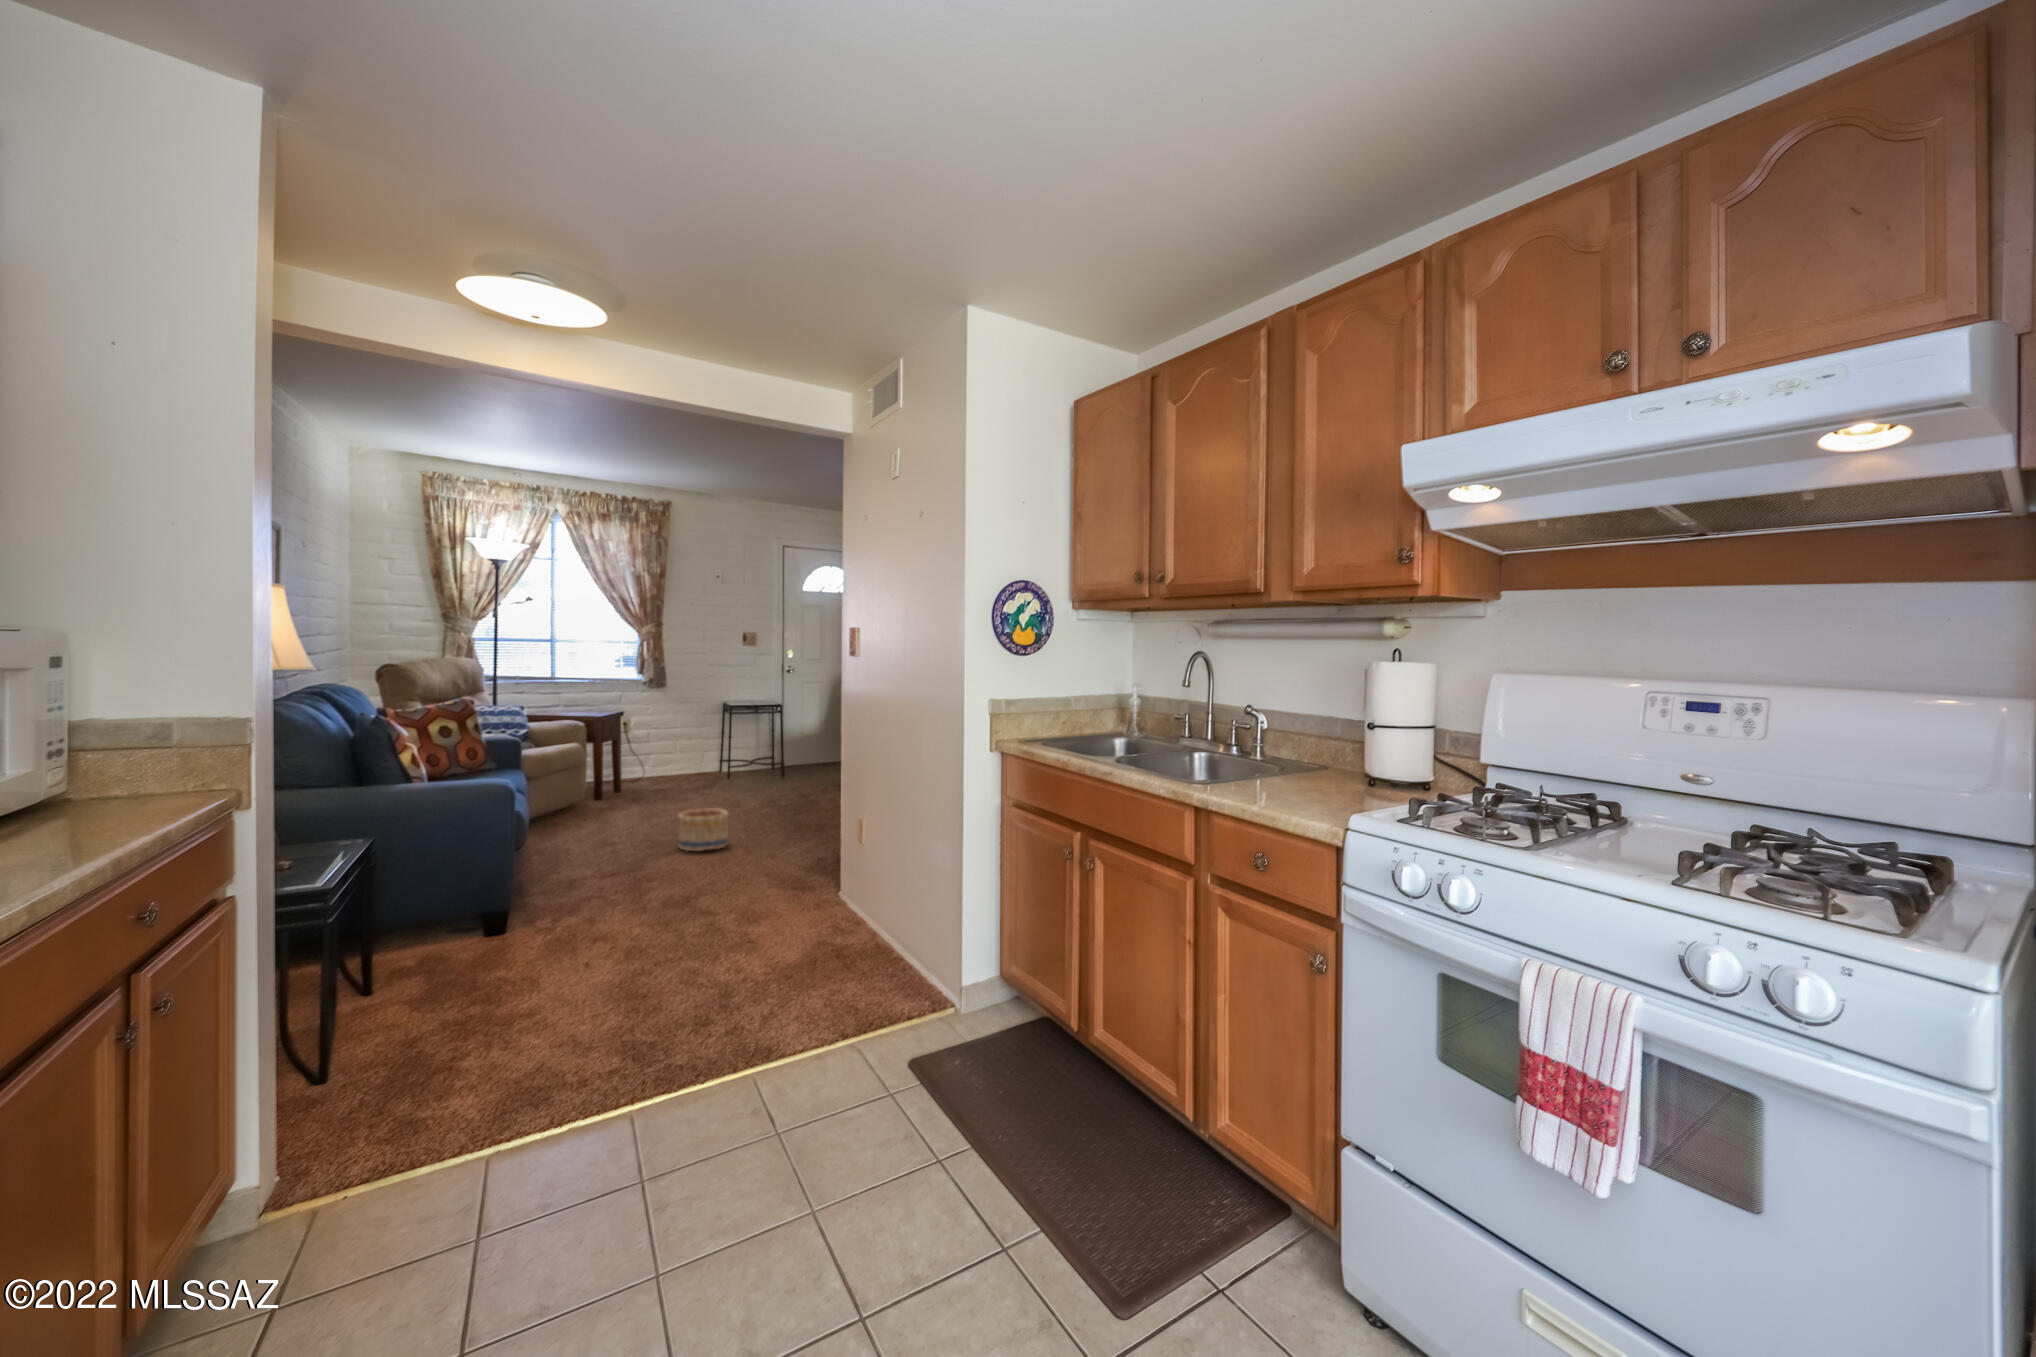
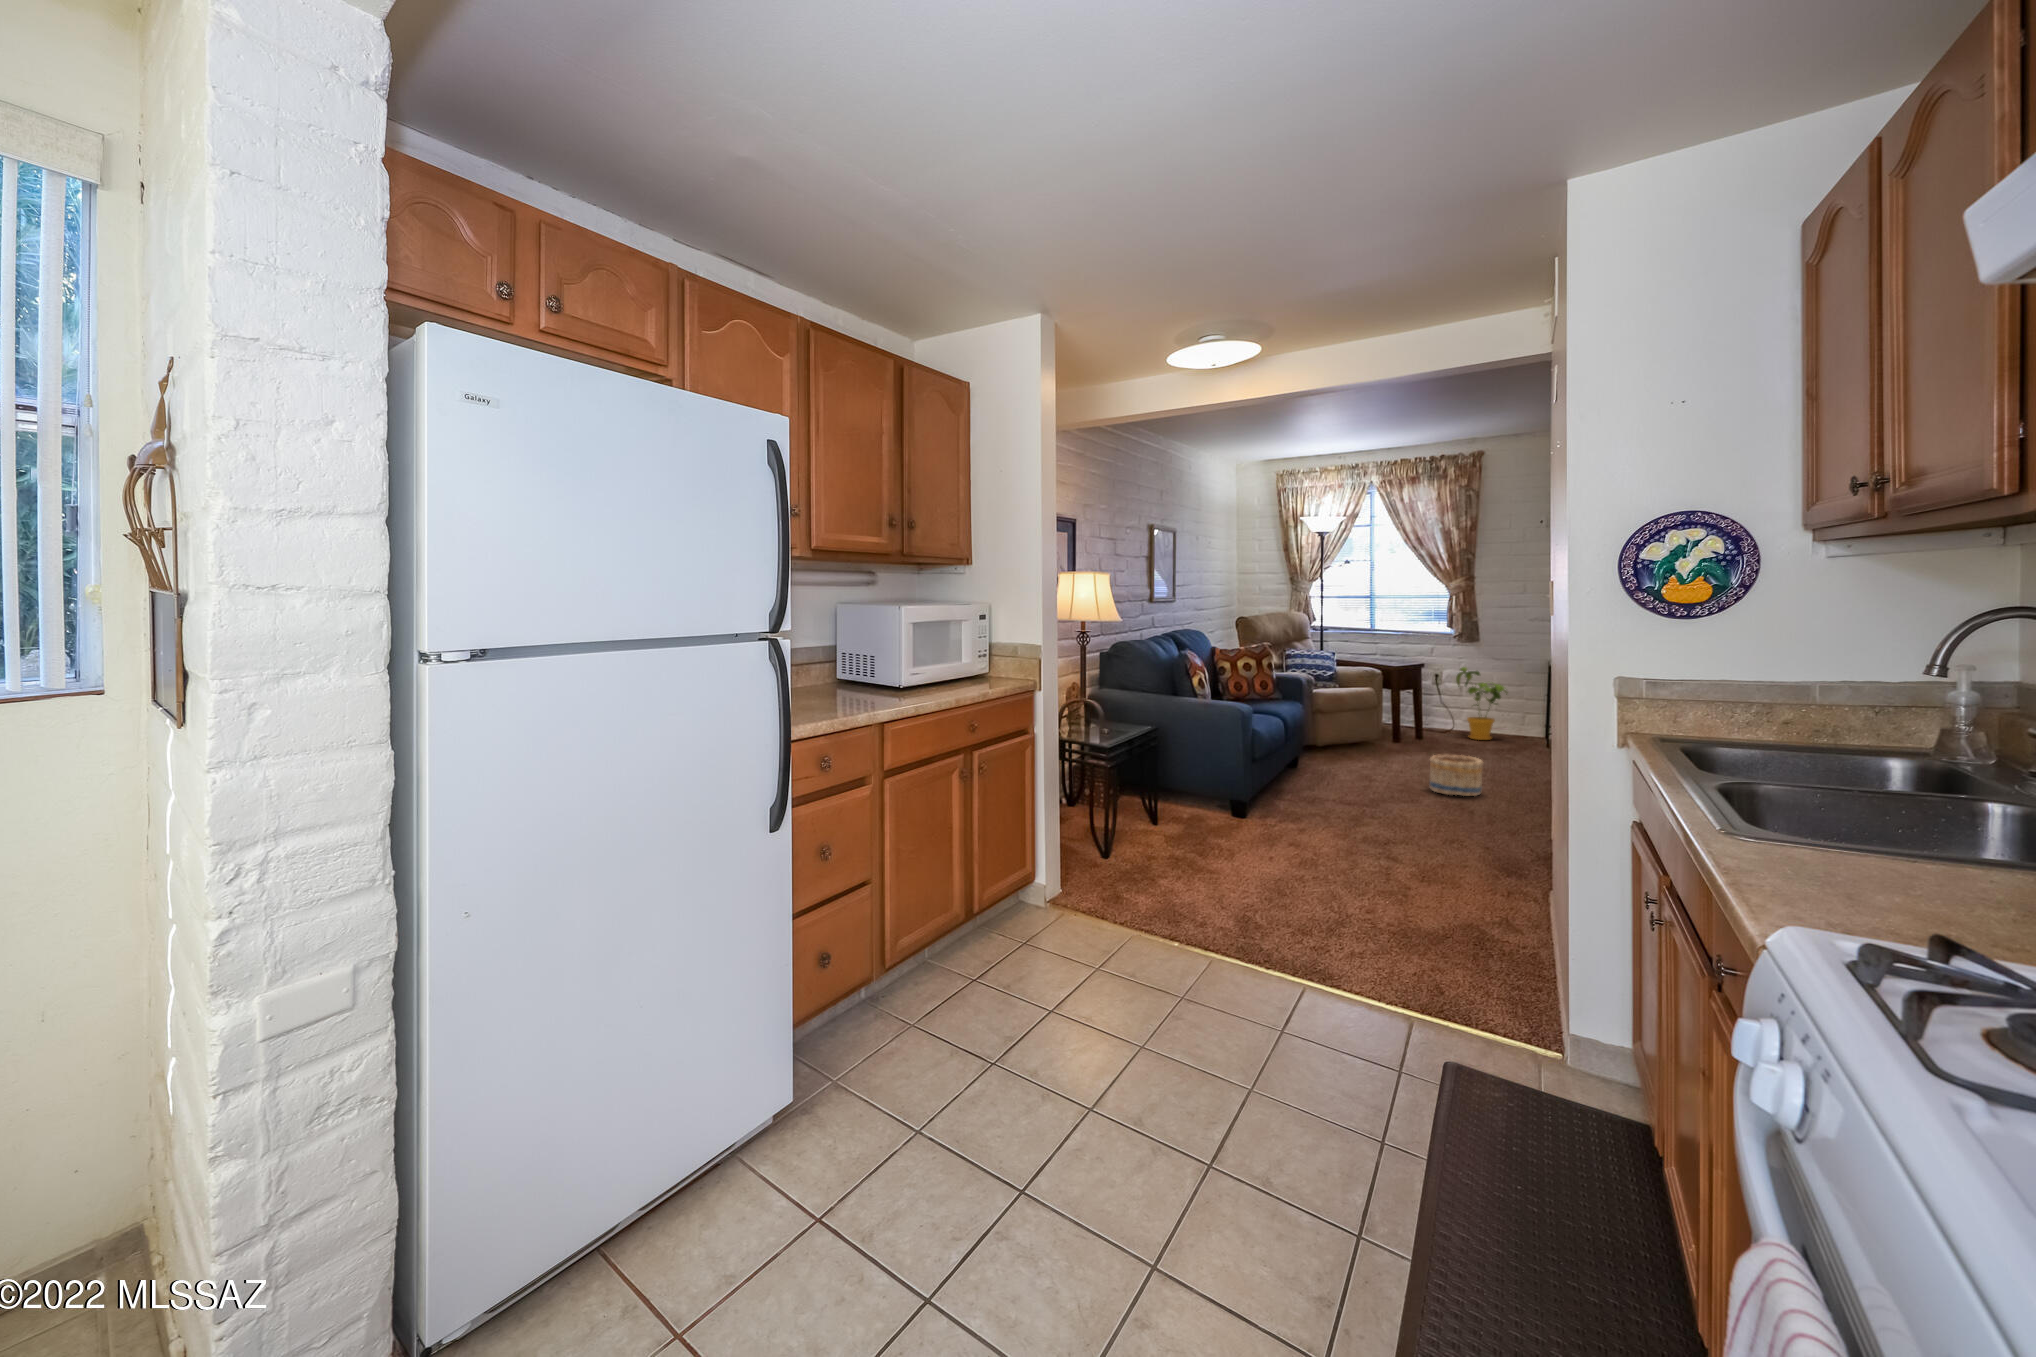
house plant: none [656,716,706,788] -> present [1456,667,1508,740]

